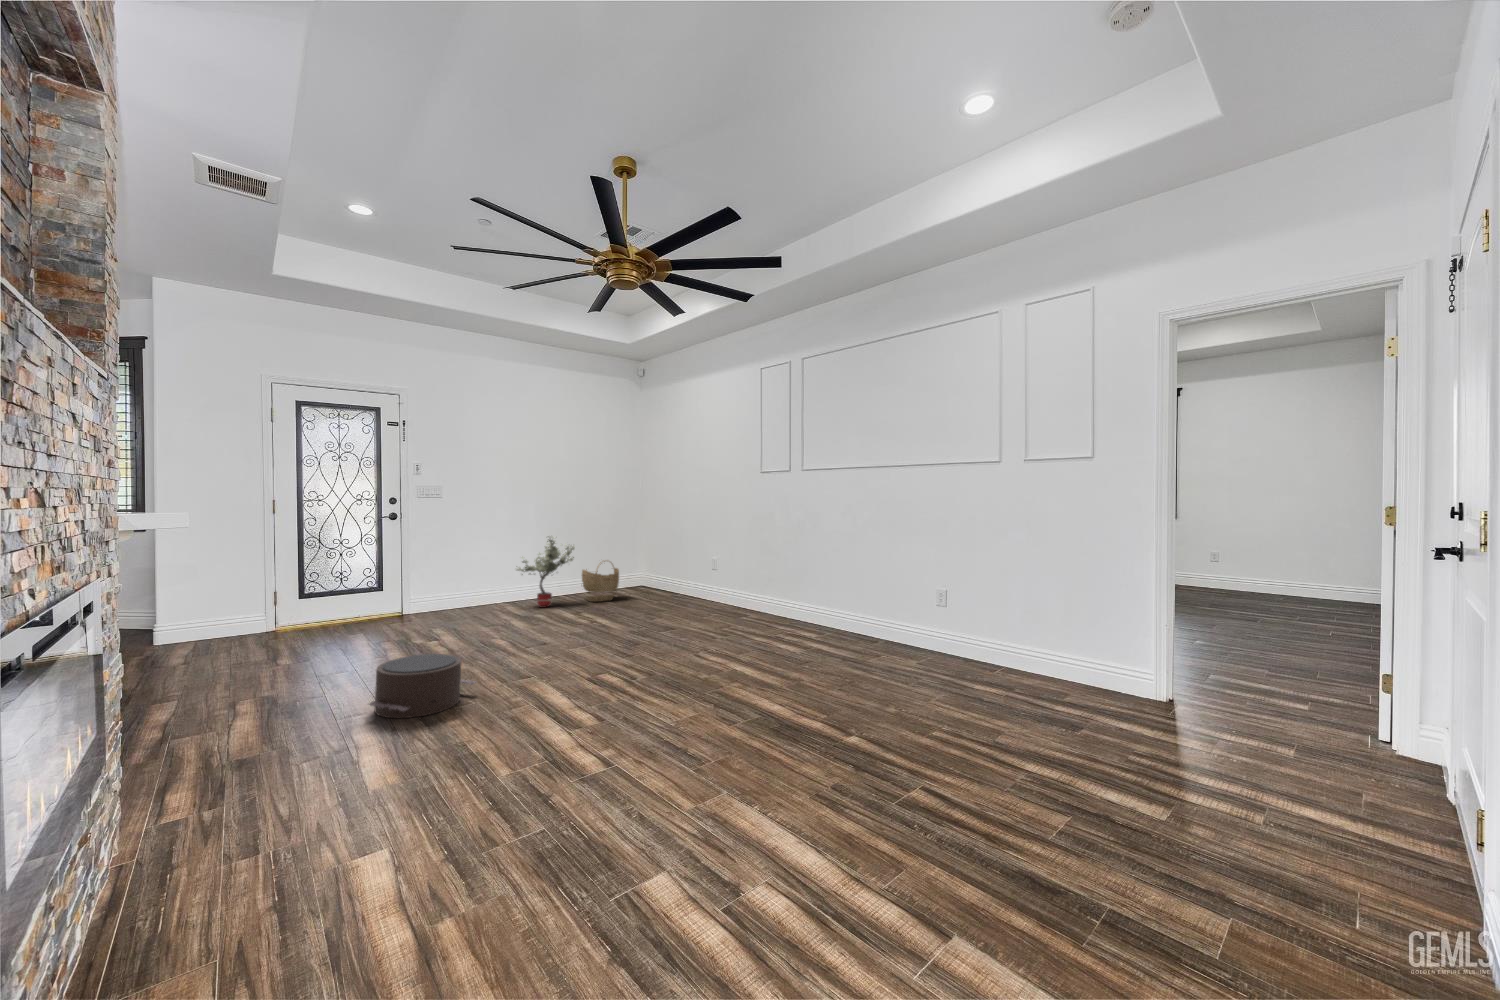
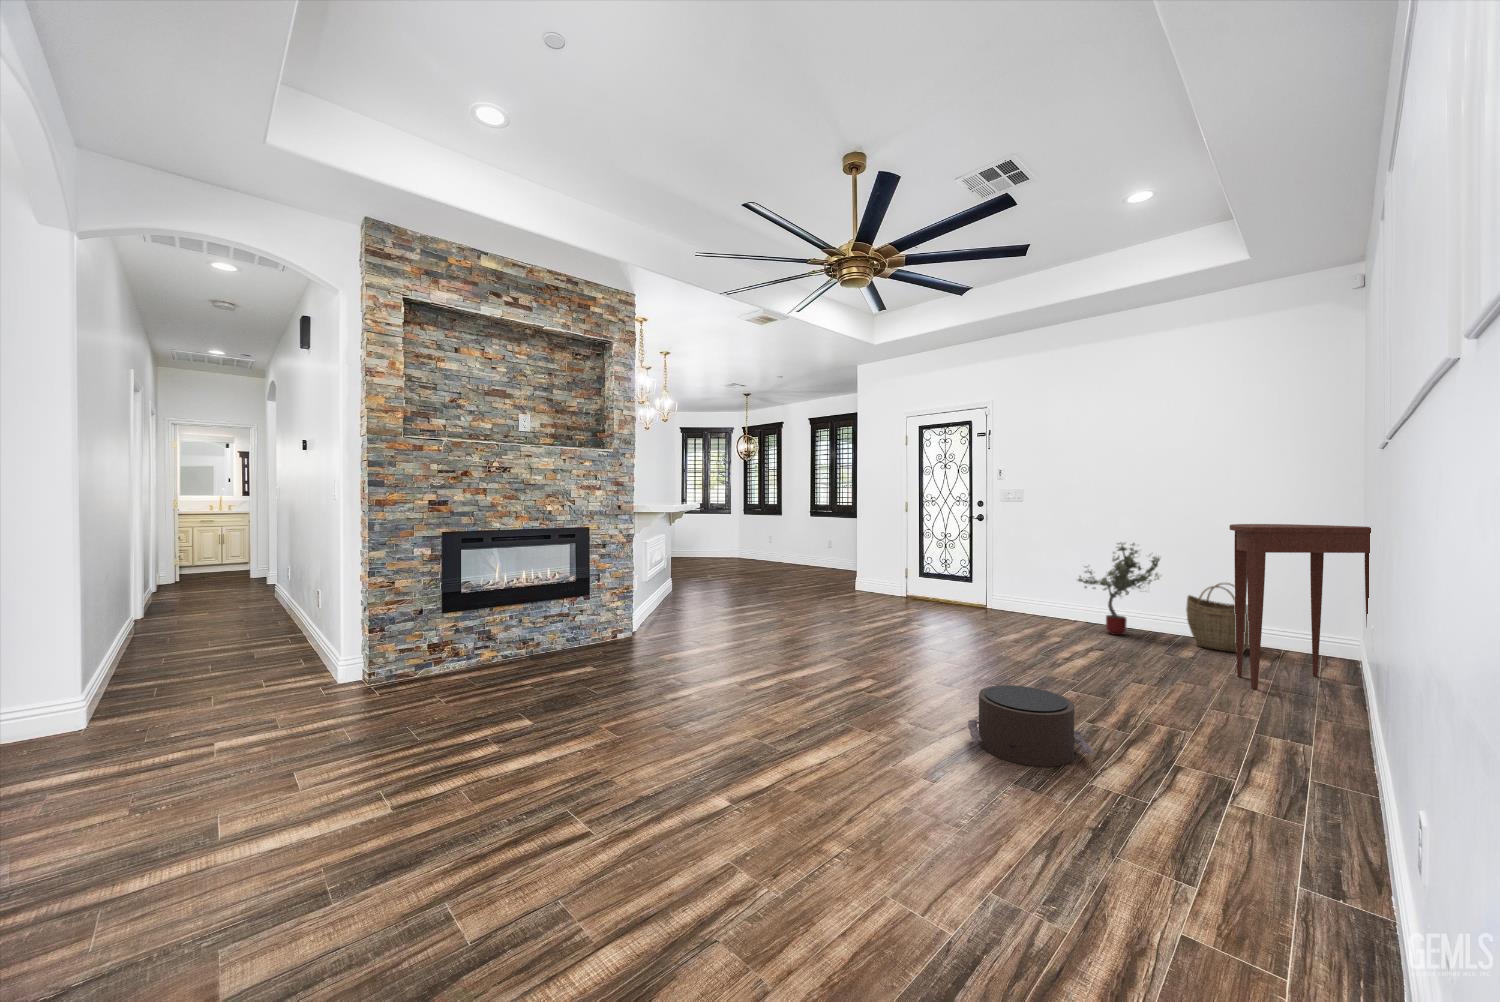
console table: none [646,520,689,612] -> present [1230,524,1371,689]
pouf: present [369,654,476,718] -> present [968,685,1094,767]

